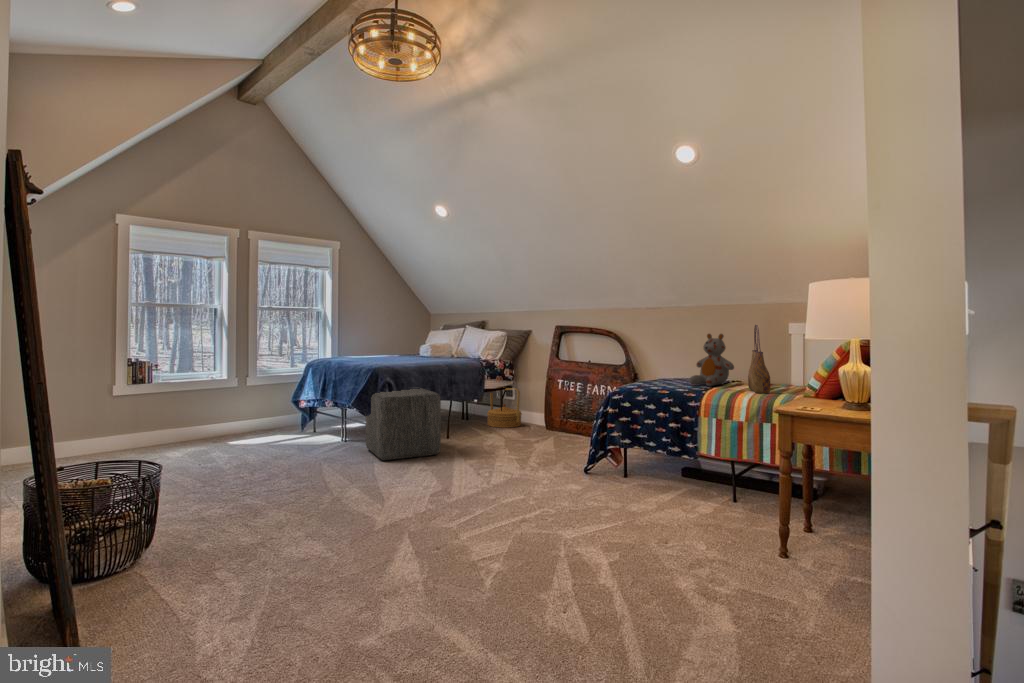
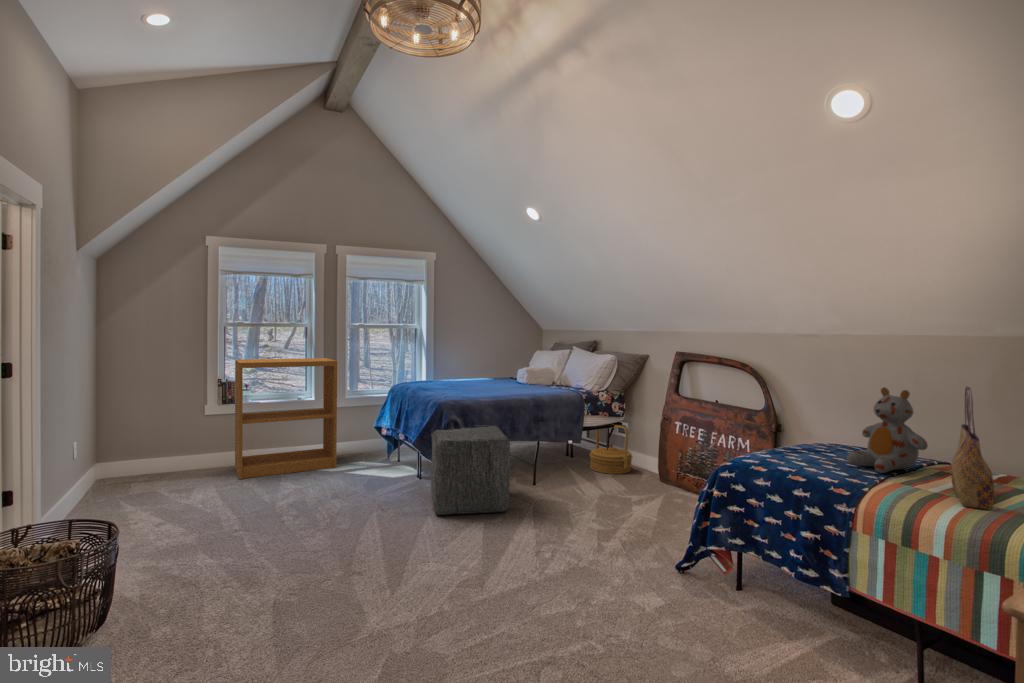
bookshelf: none [146,338,258,454] -> present [235,358,337,479]

